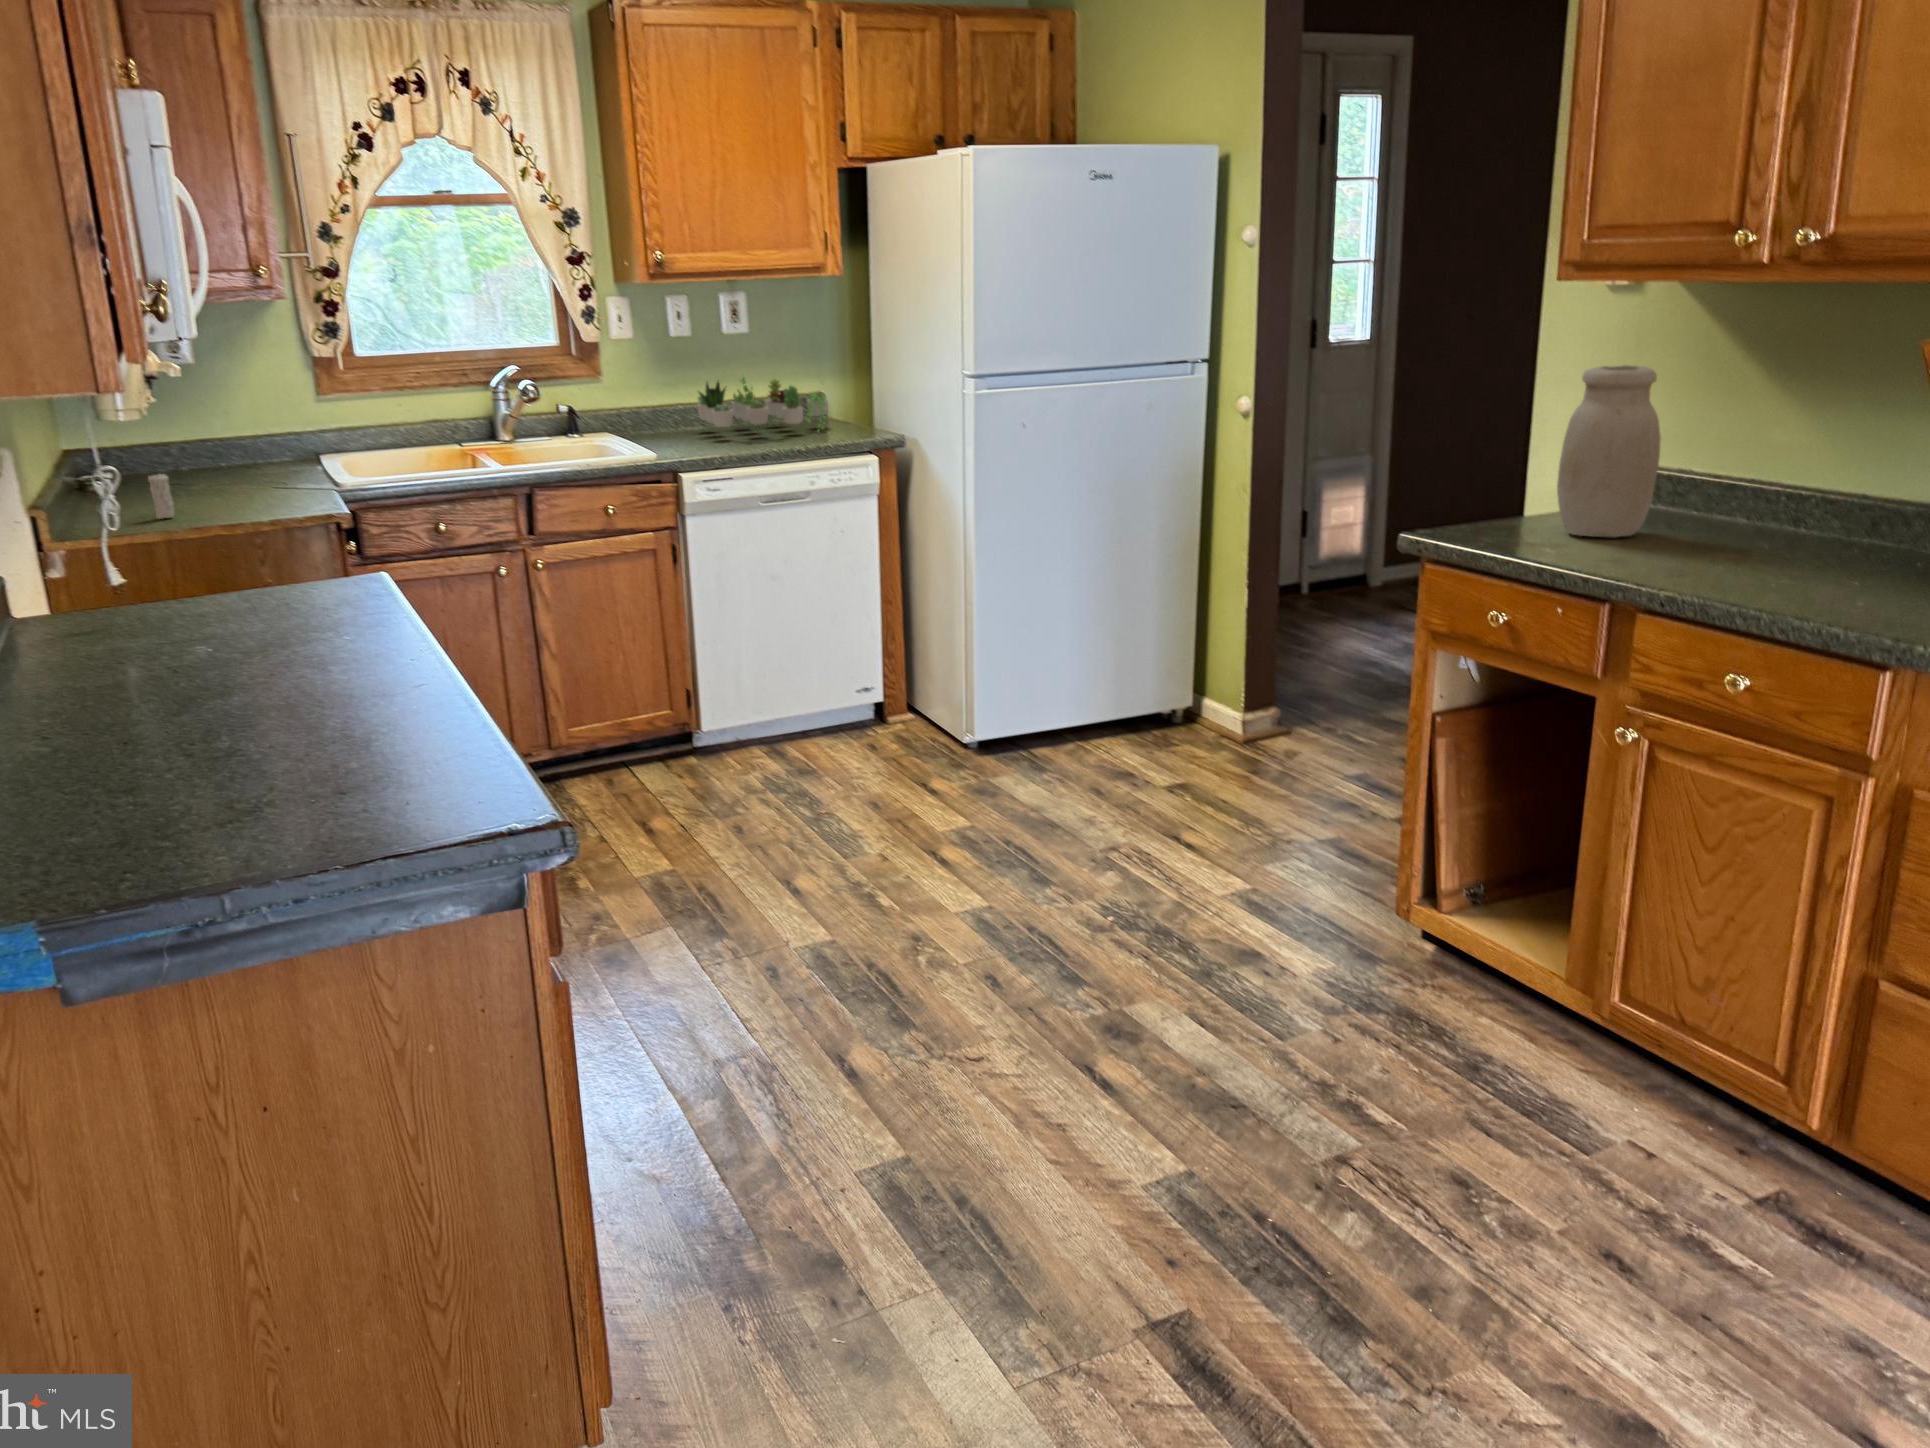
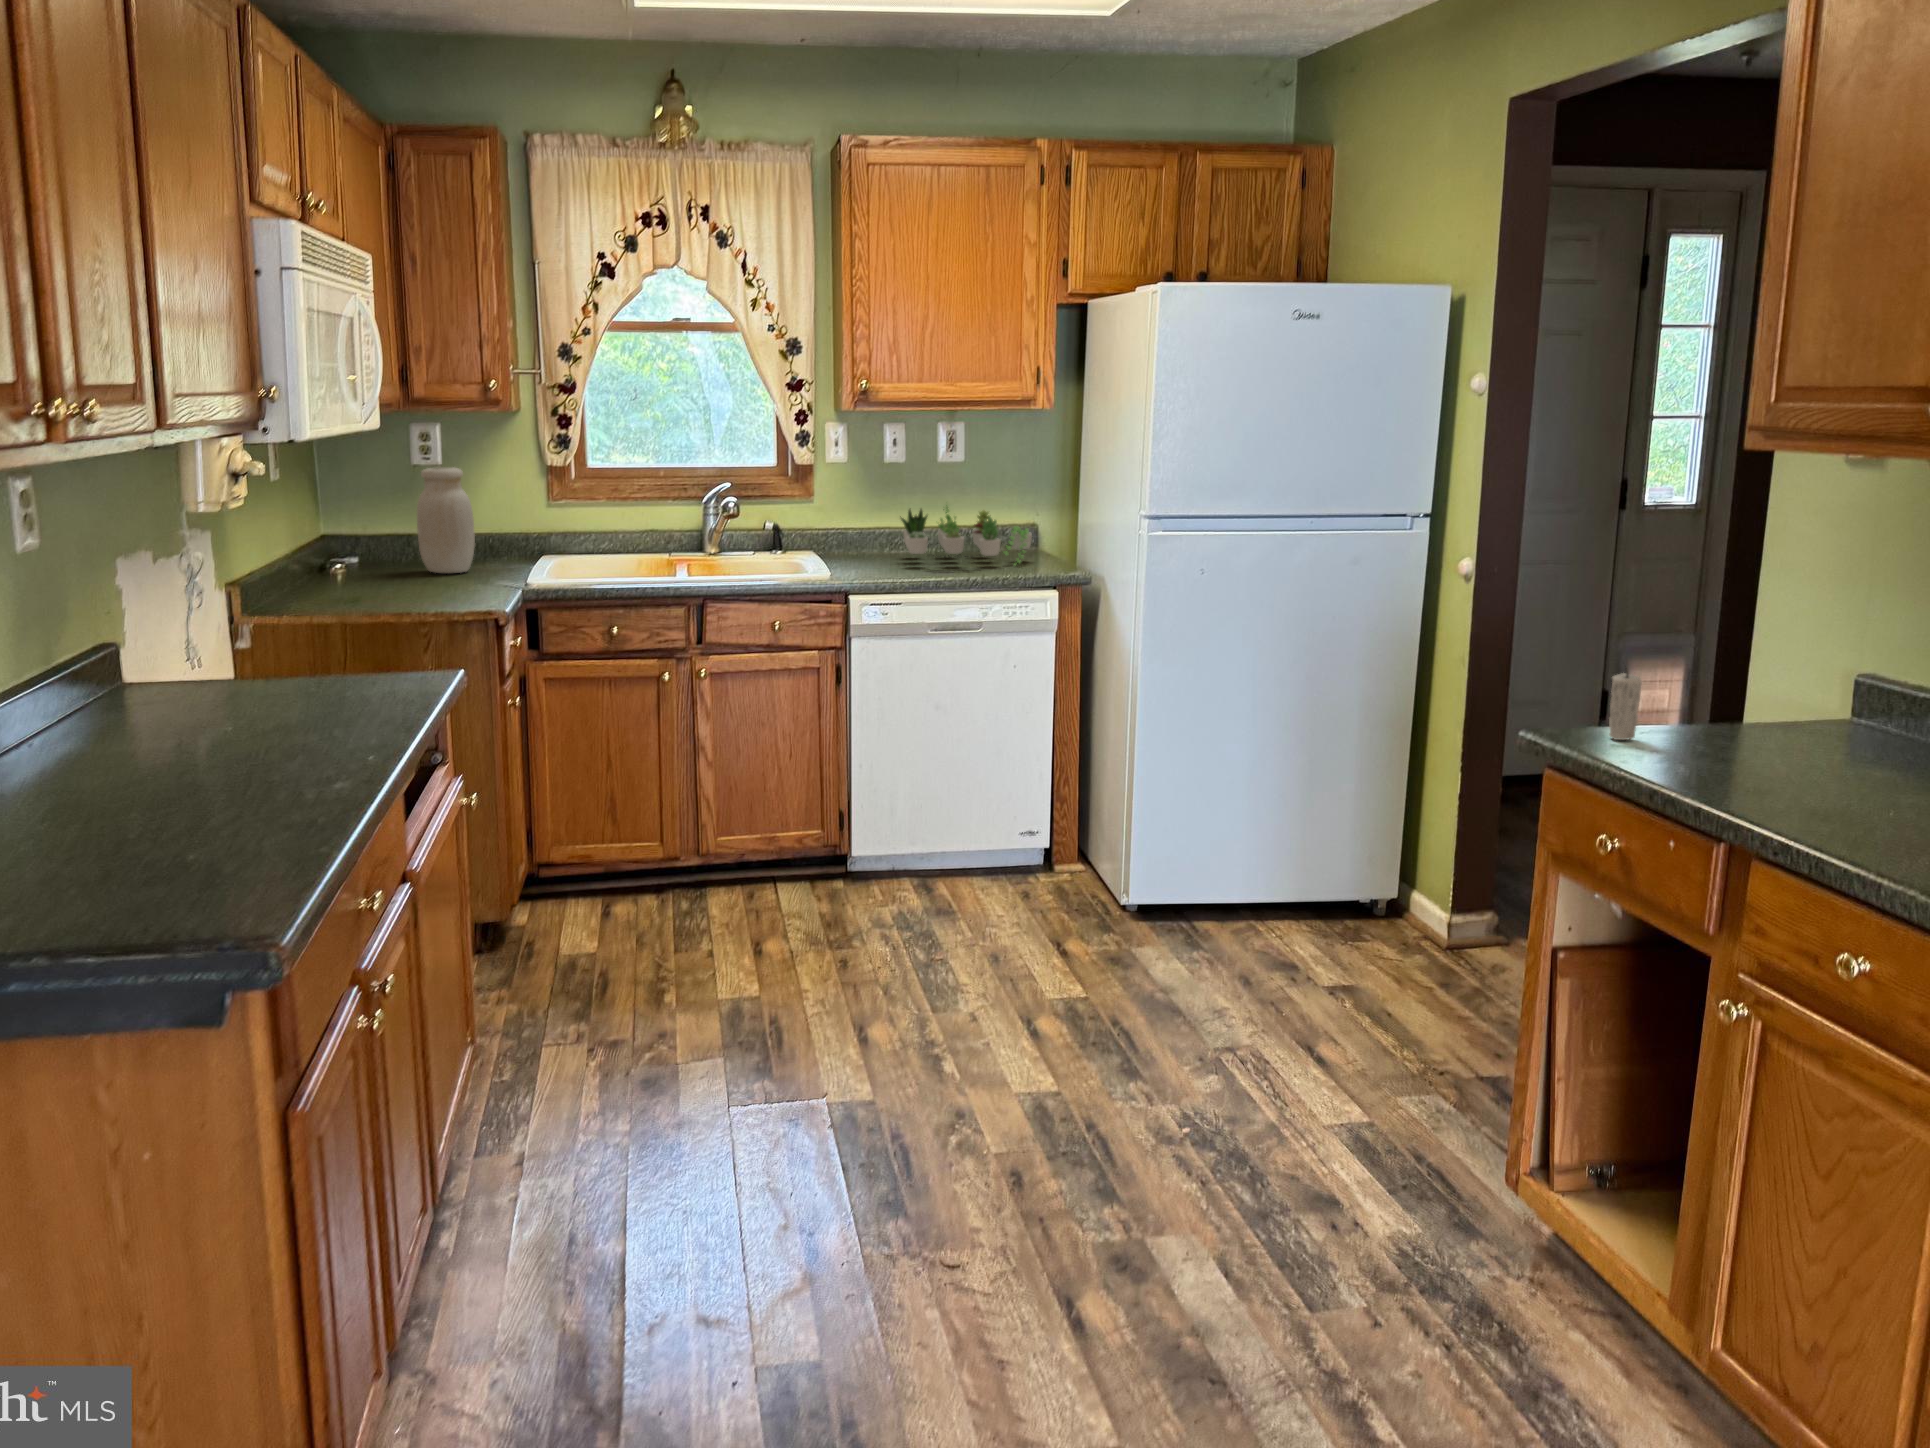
jar: present [1557,365,1661,537] -> present [417,467,475,573]
candle: present [148,474,174,519] -> present [1609,673,1642,740]

